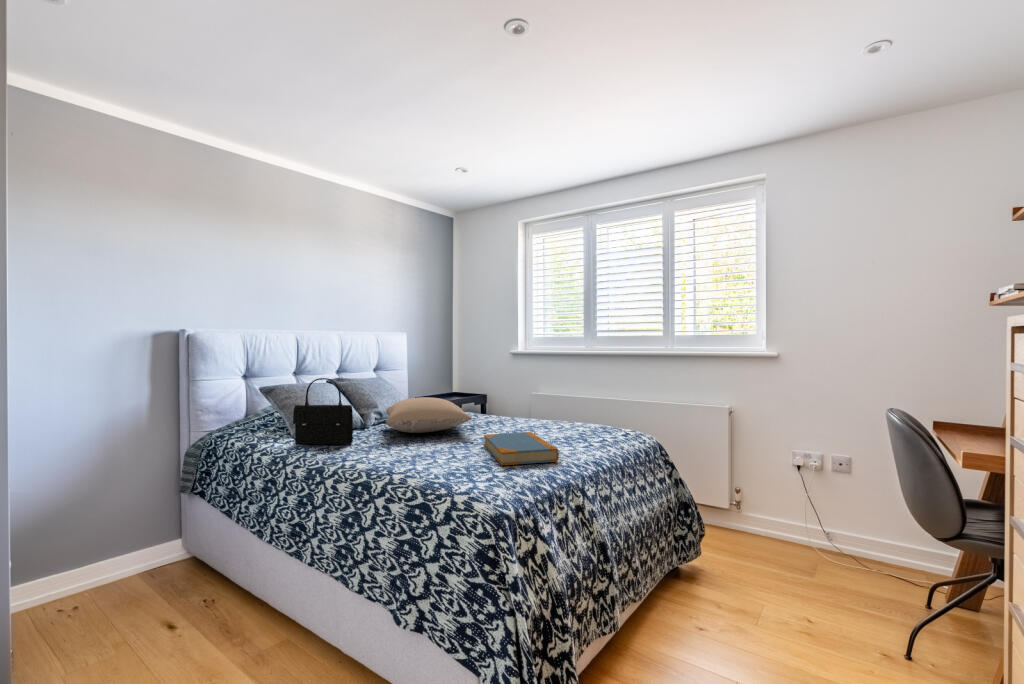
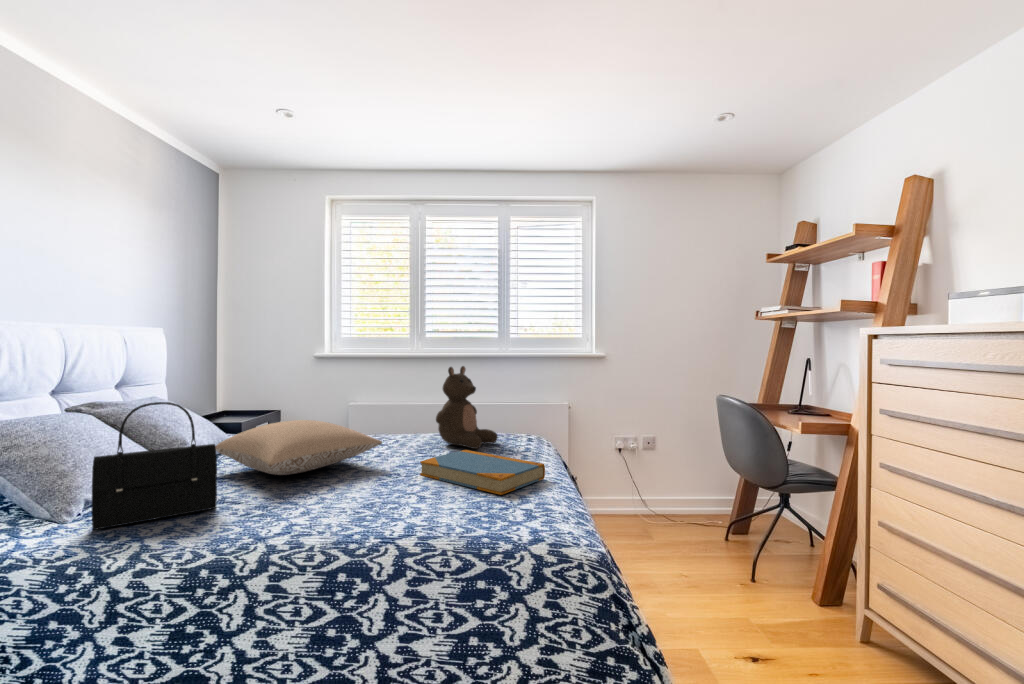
stuffed bear: none [532,363,588,435] -> present [436,366,498,449]

